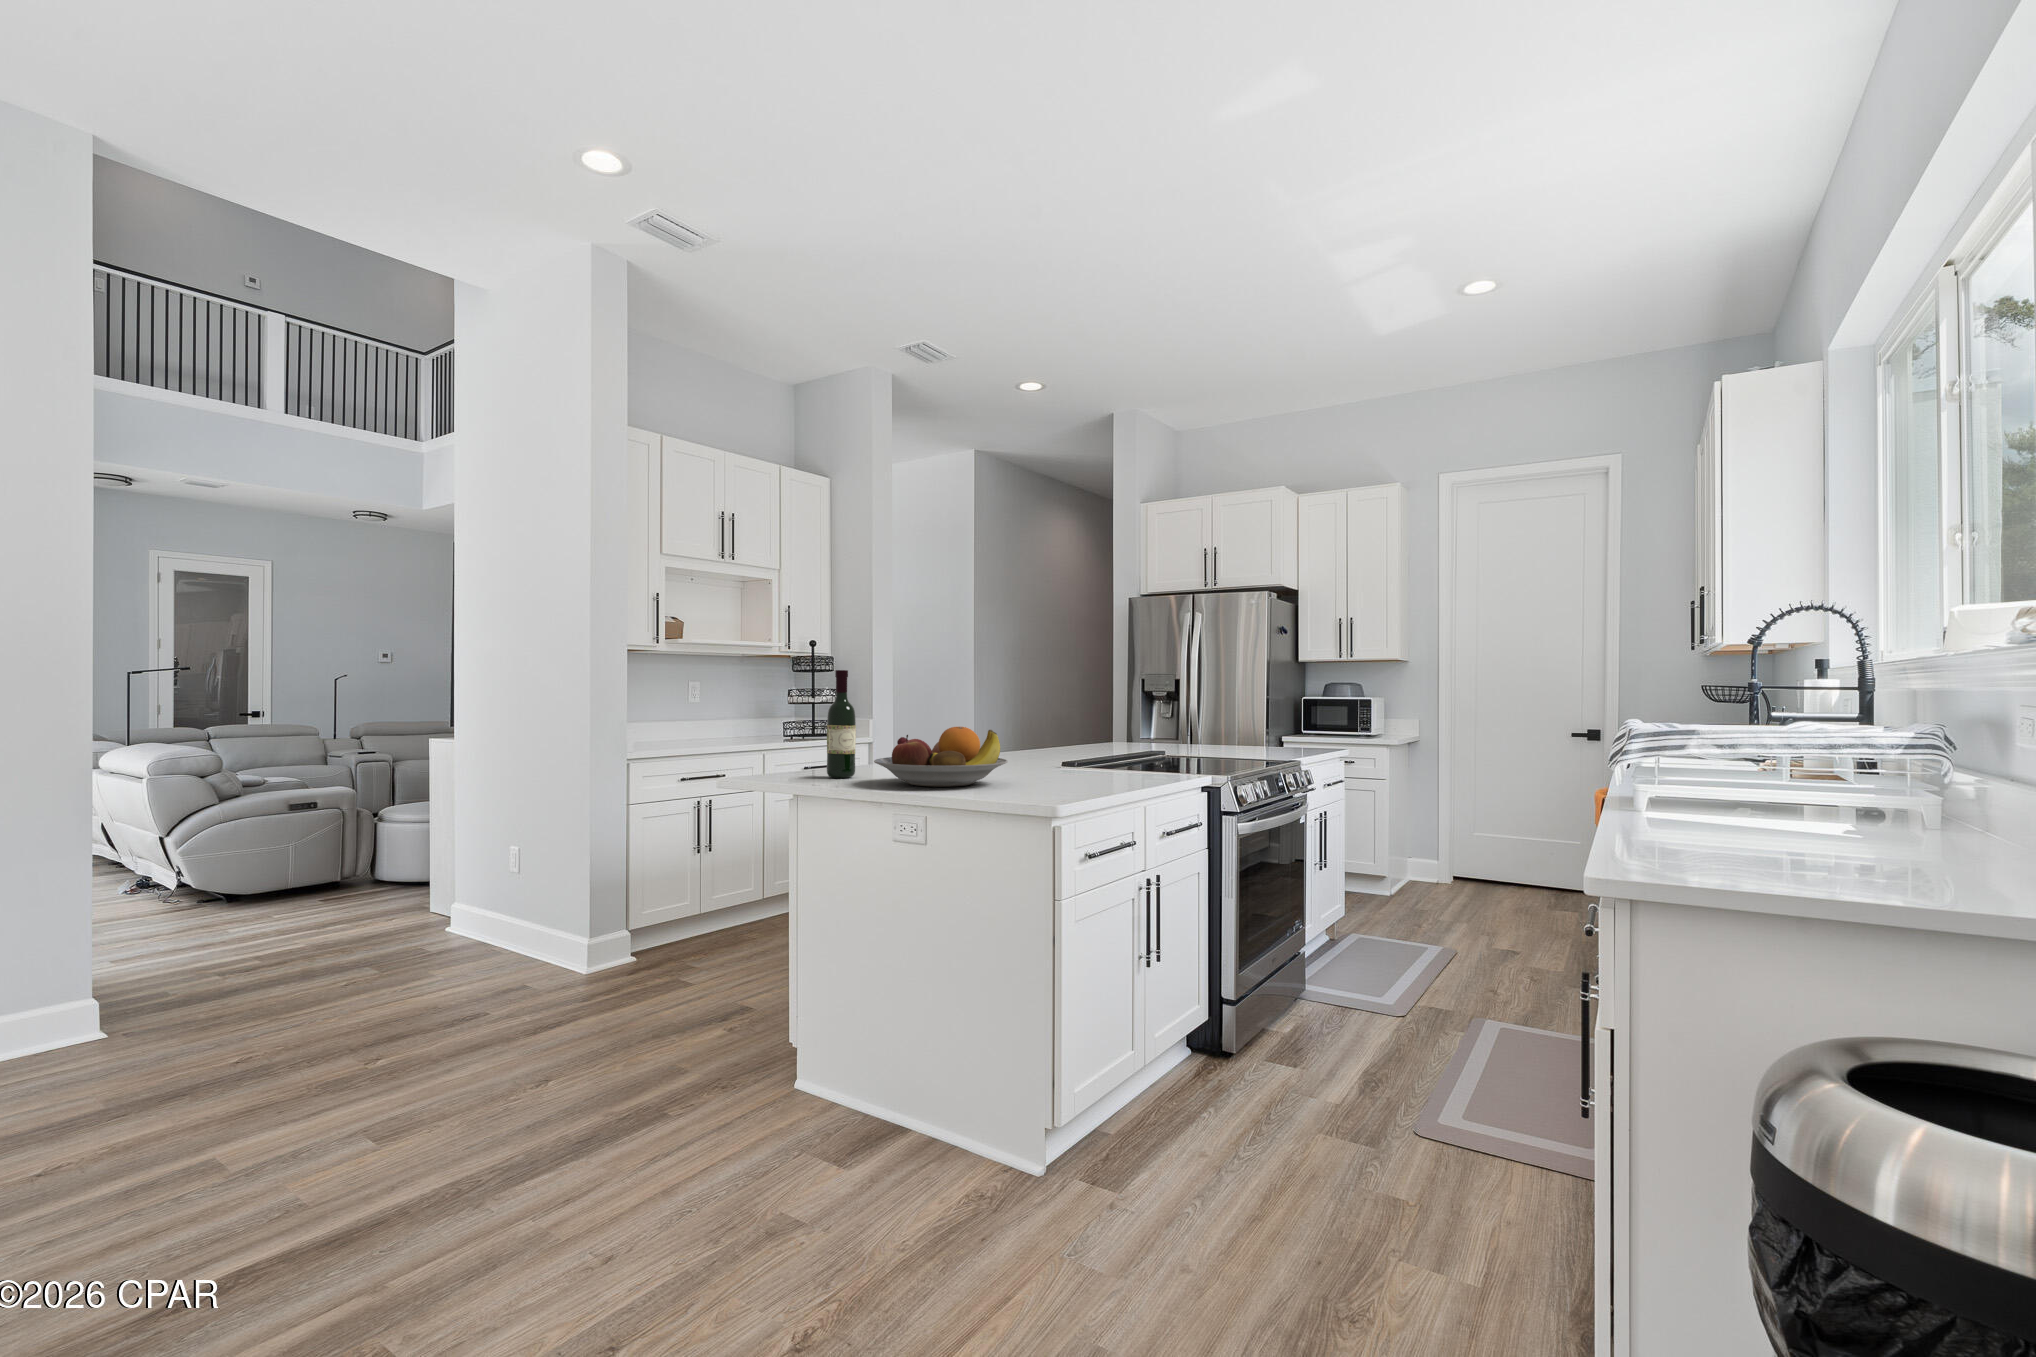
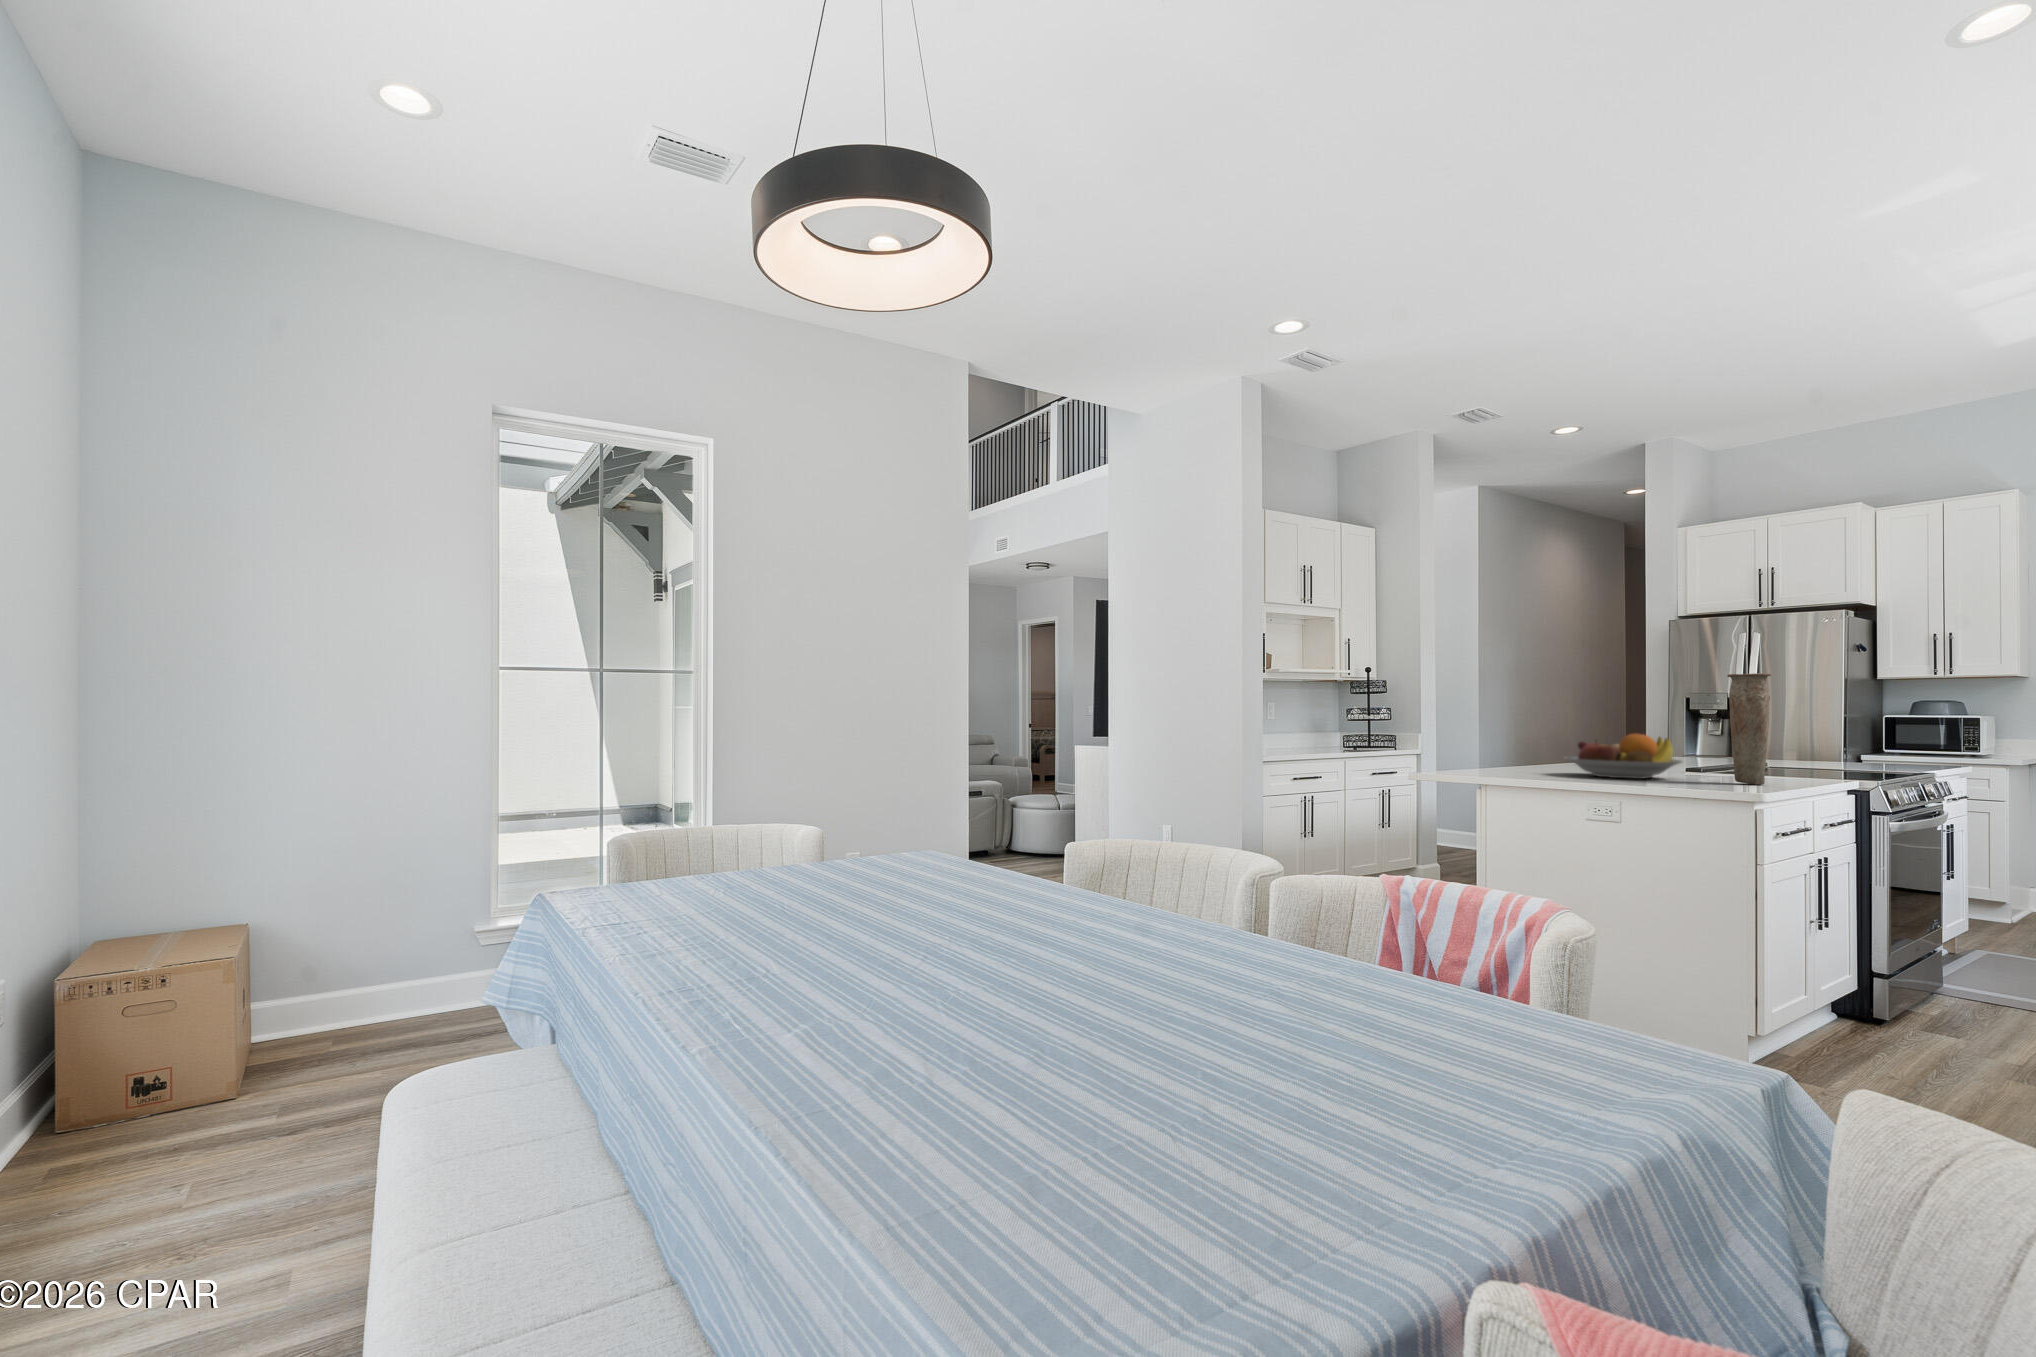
vase: none [1043,648,1088,792] -> present [1727,673,1771,785]
wine bottle: present [827,670,856,778] -> none [1509,691,1533,771]

